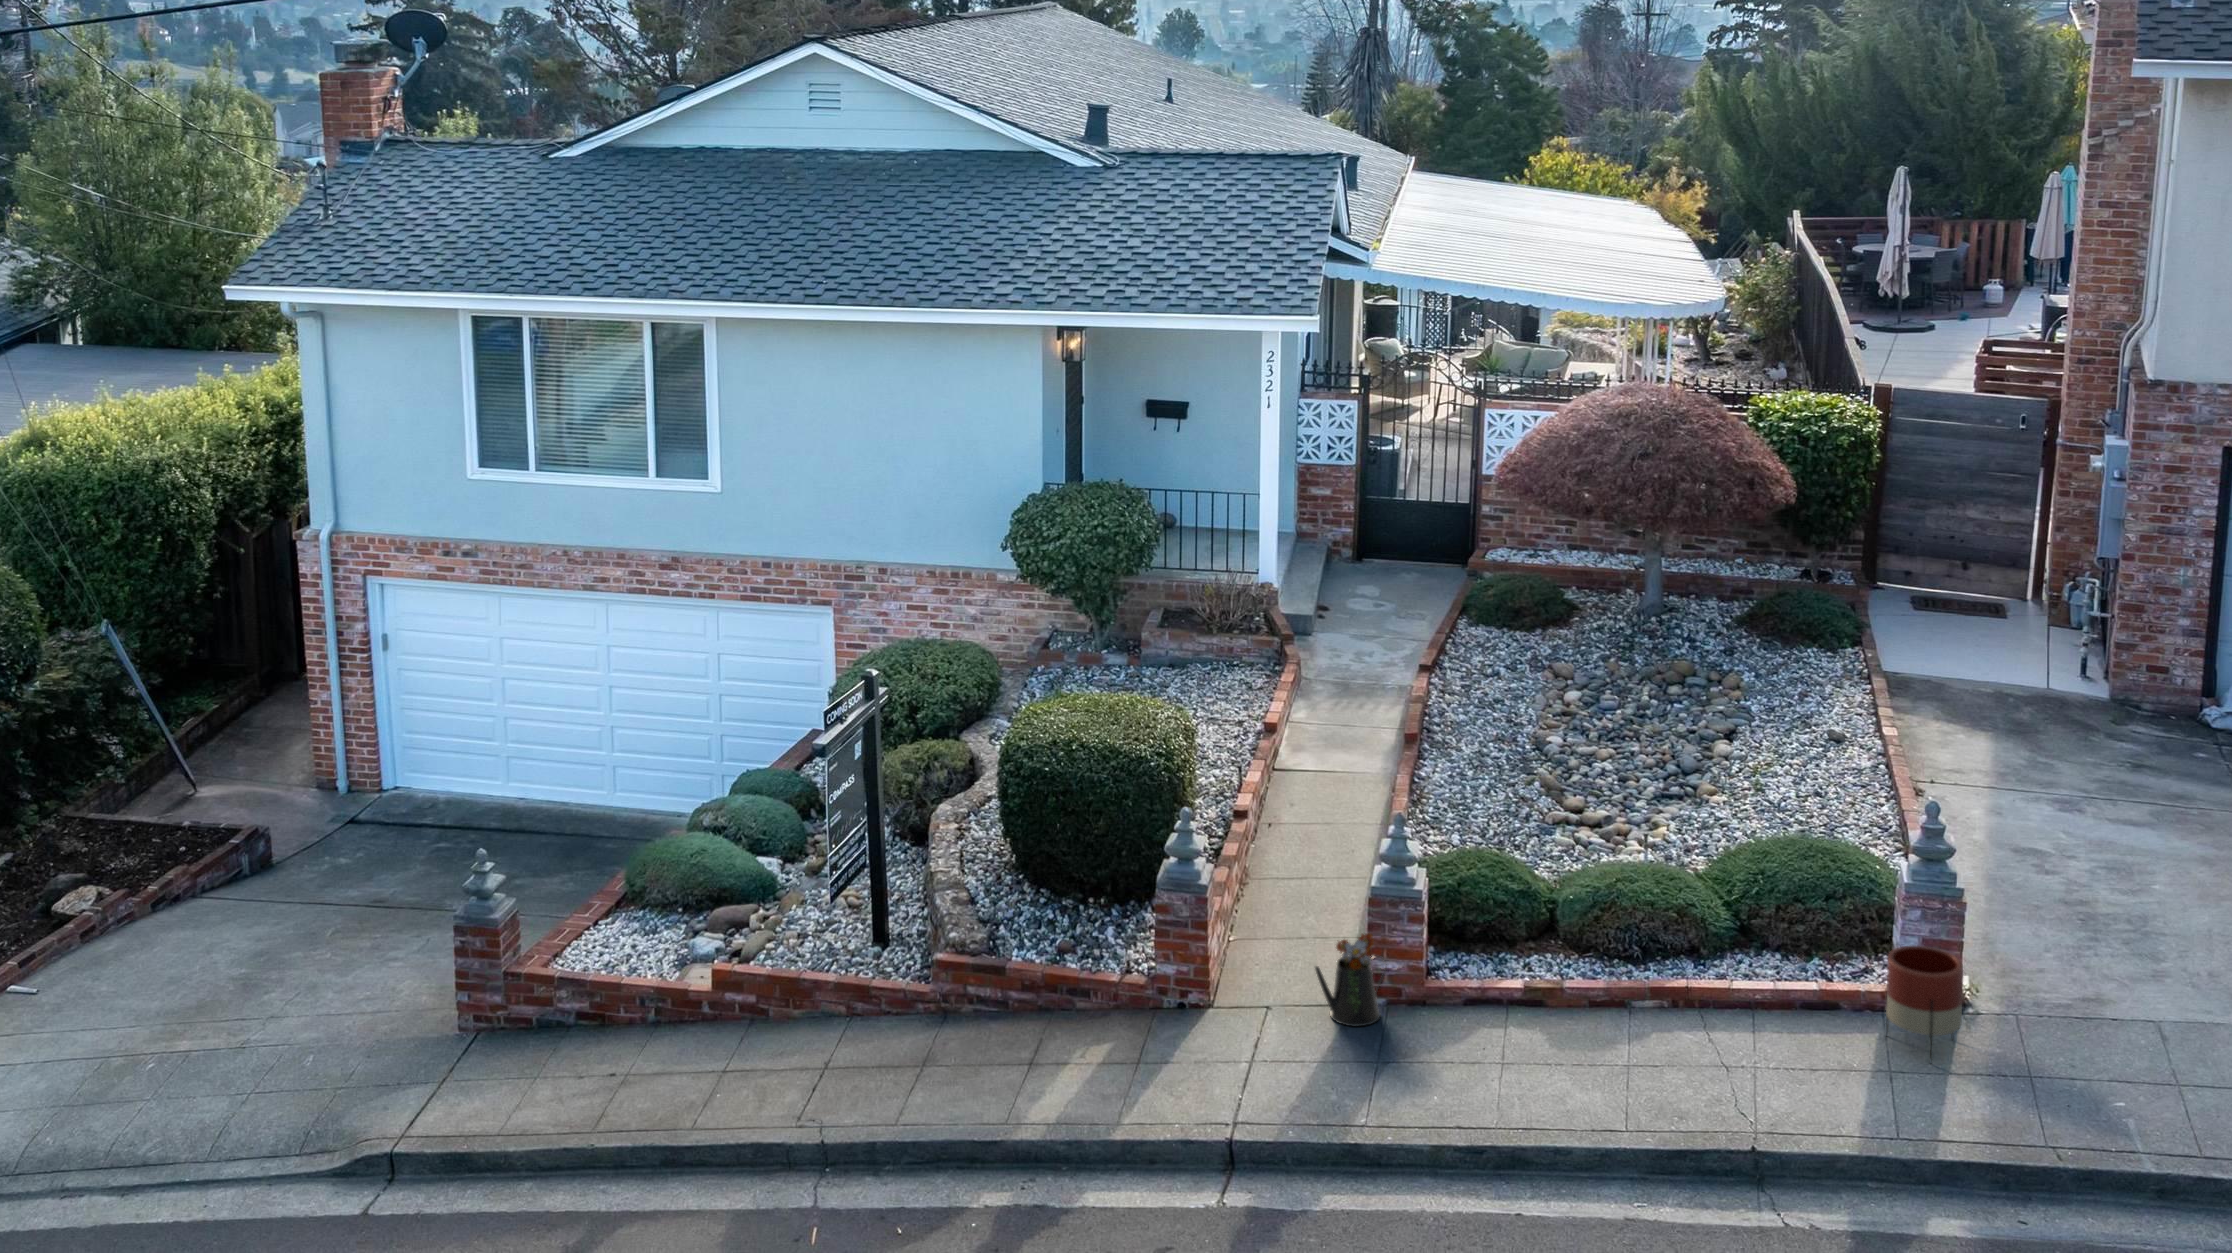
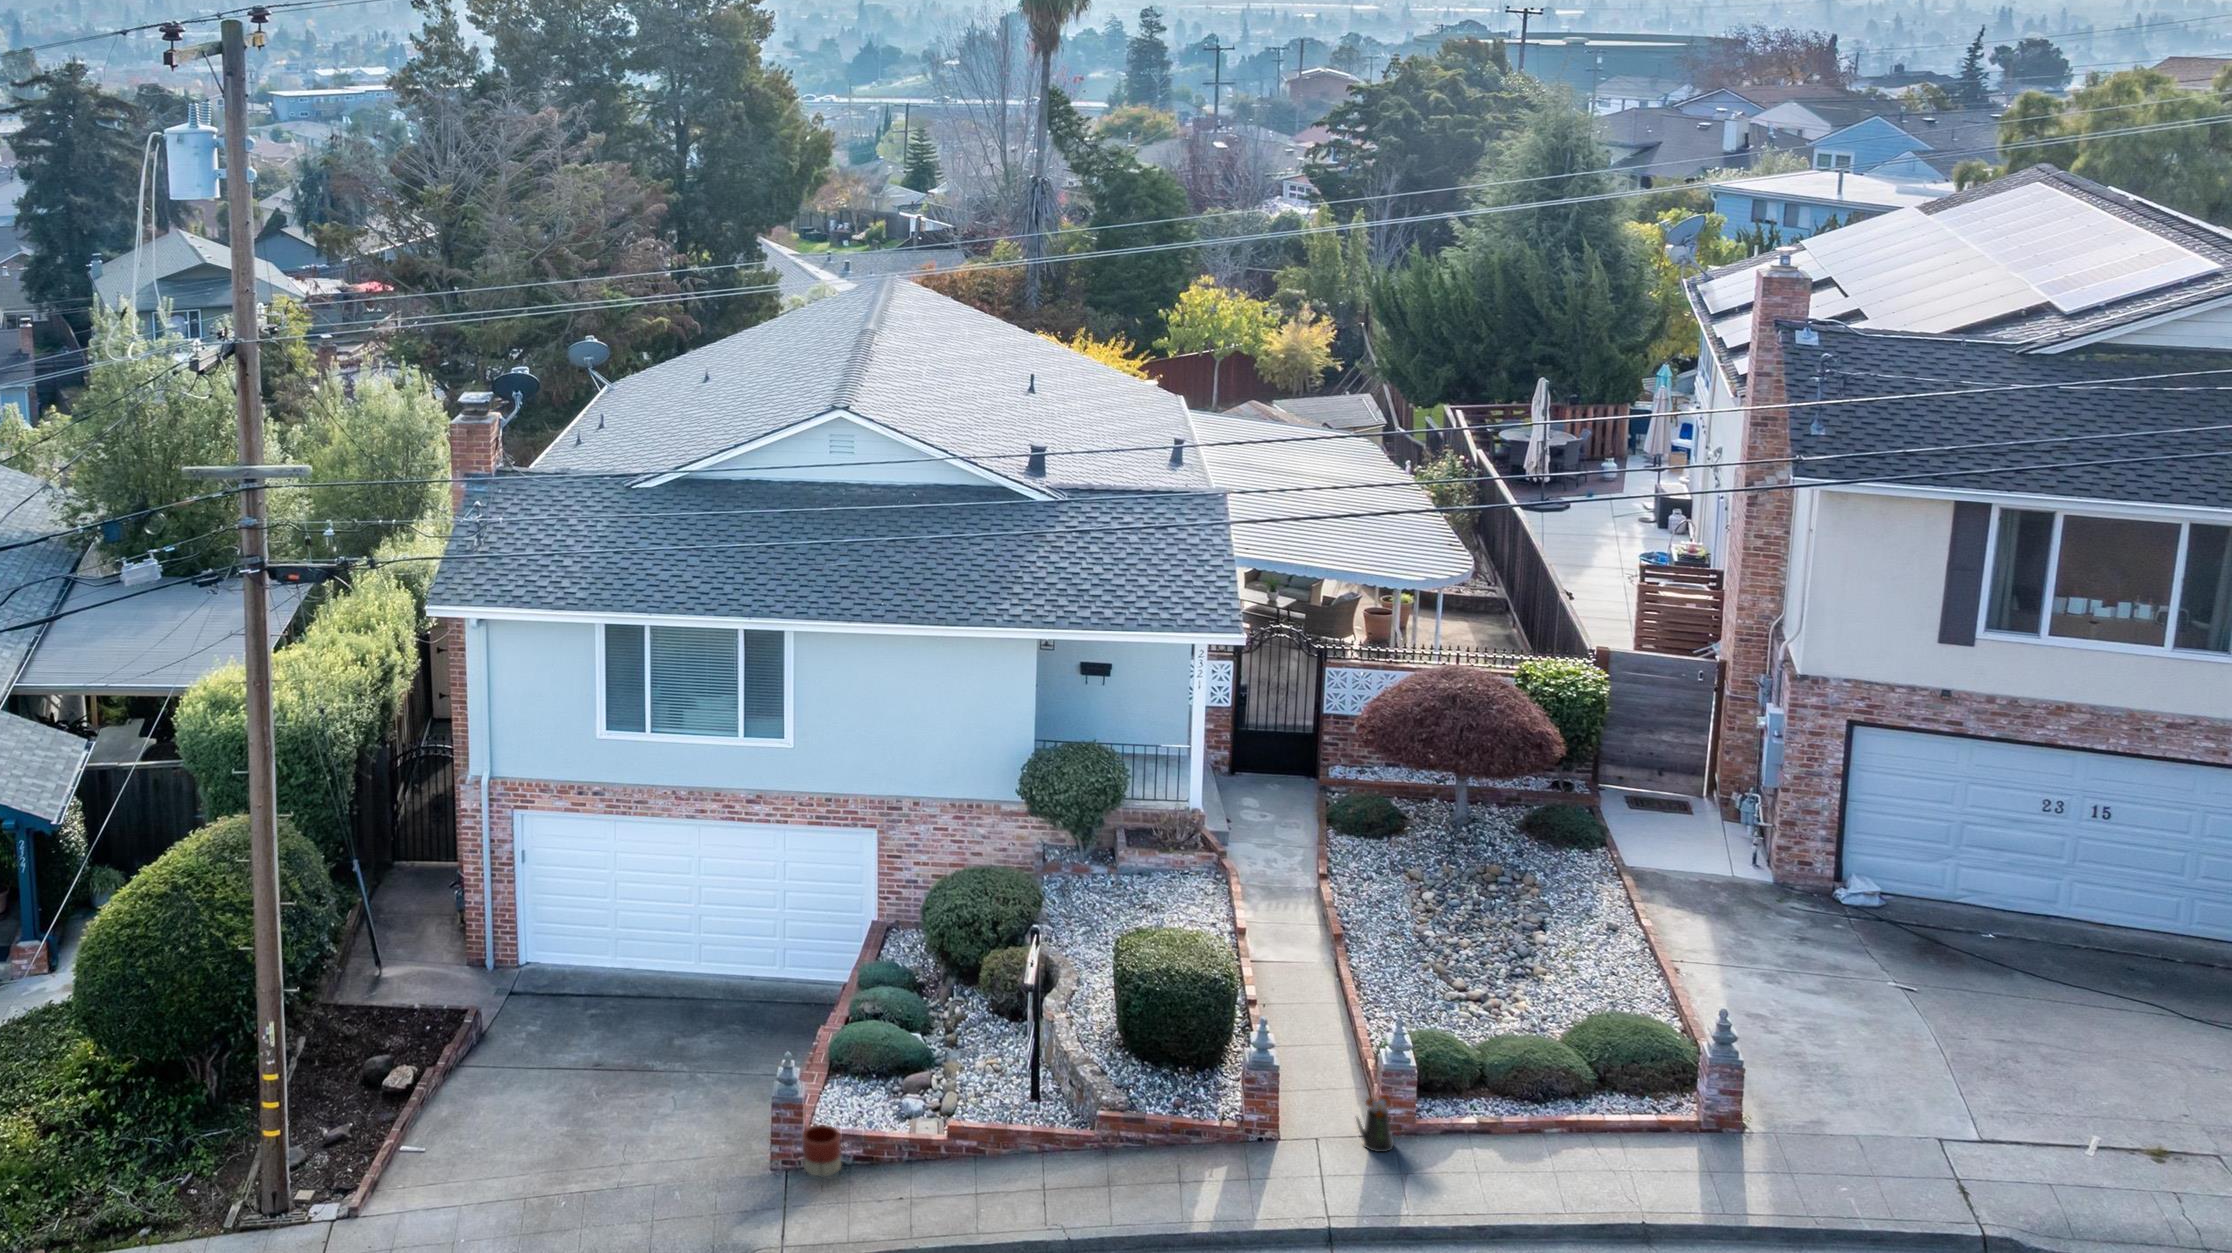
planter: present [1886,946,1963,1039] -> present [802,1125,841,1186]

